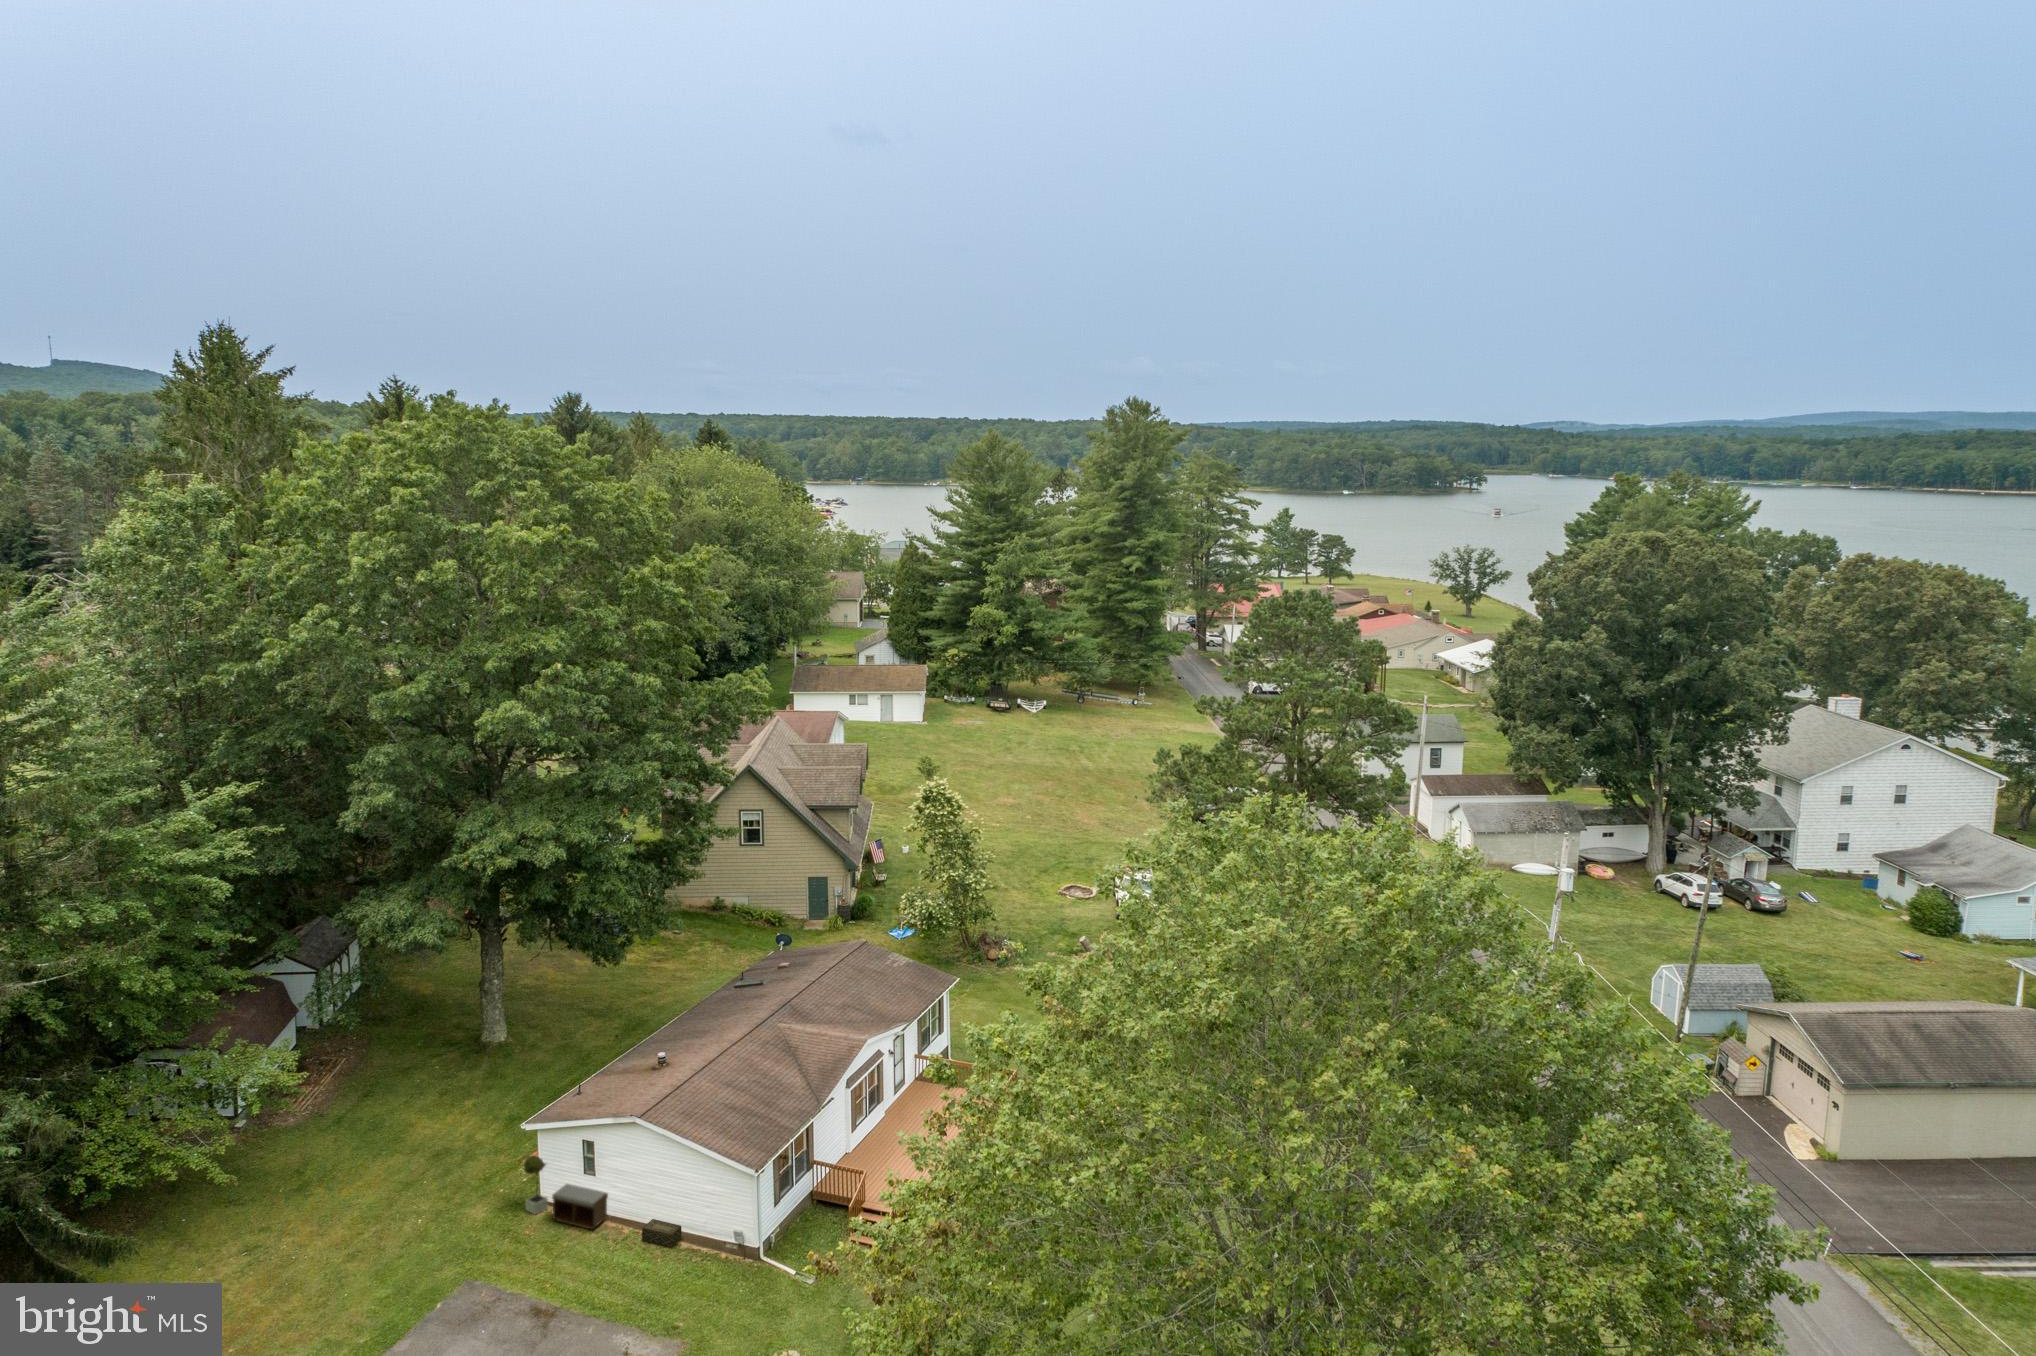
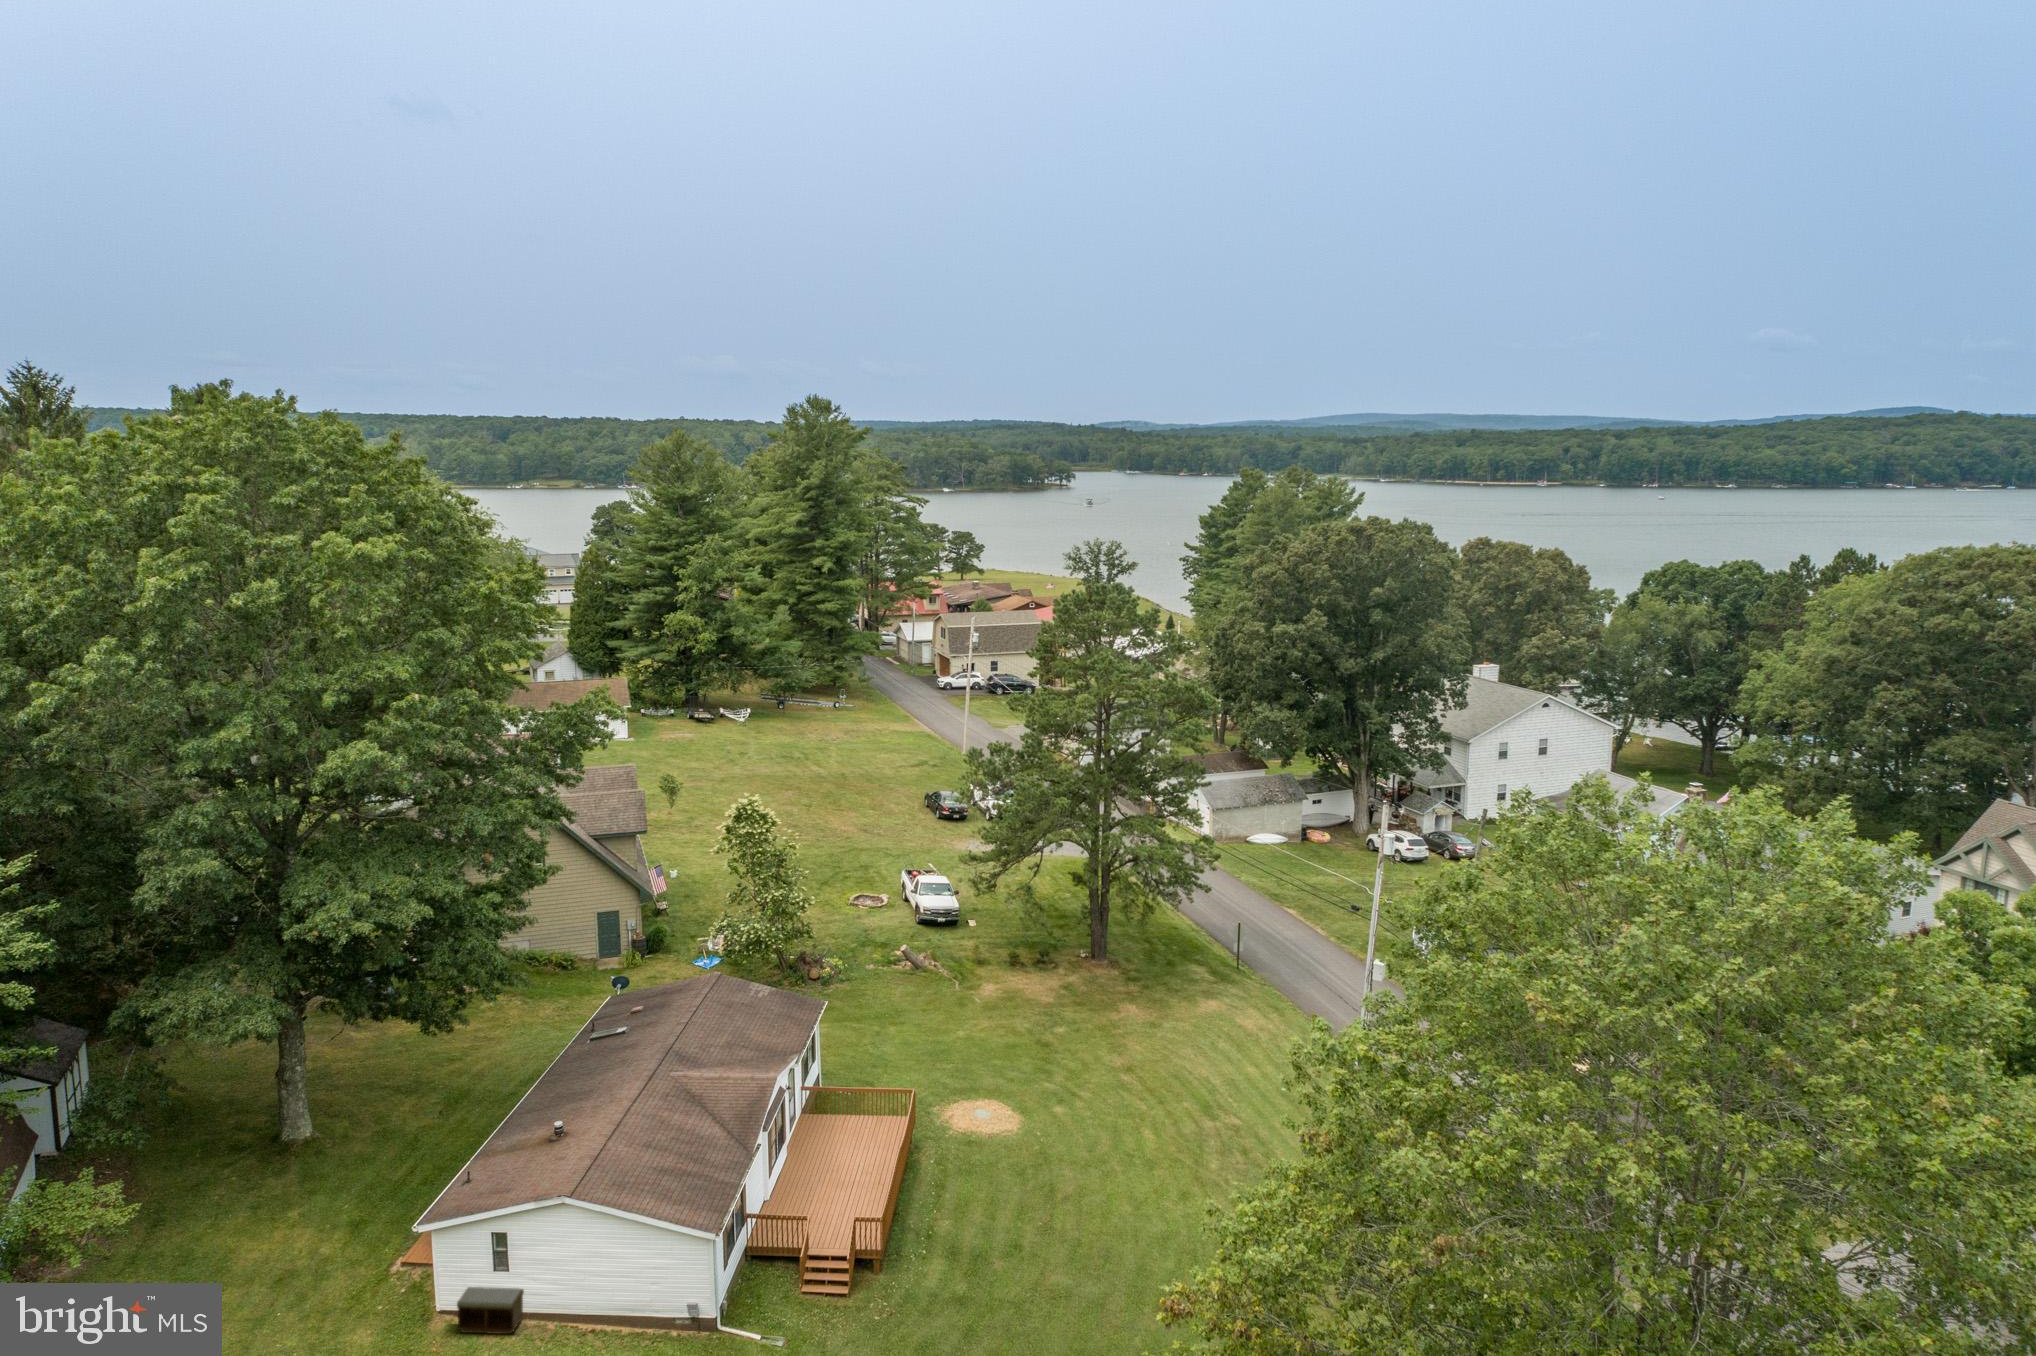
potted tree: present [524,1156,548,1215] -> none [413,1261,445,1331]
woven basket: present [642,1219,681,1247] -> none [575,1309,620,1337]

